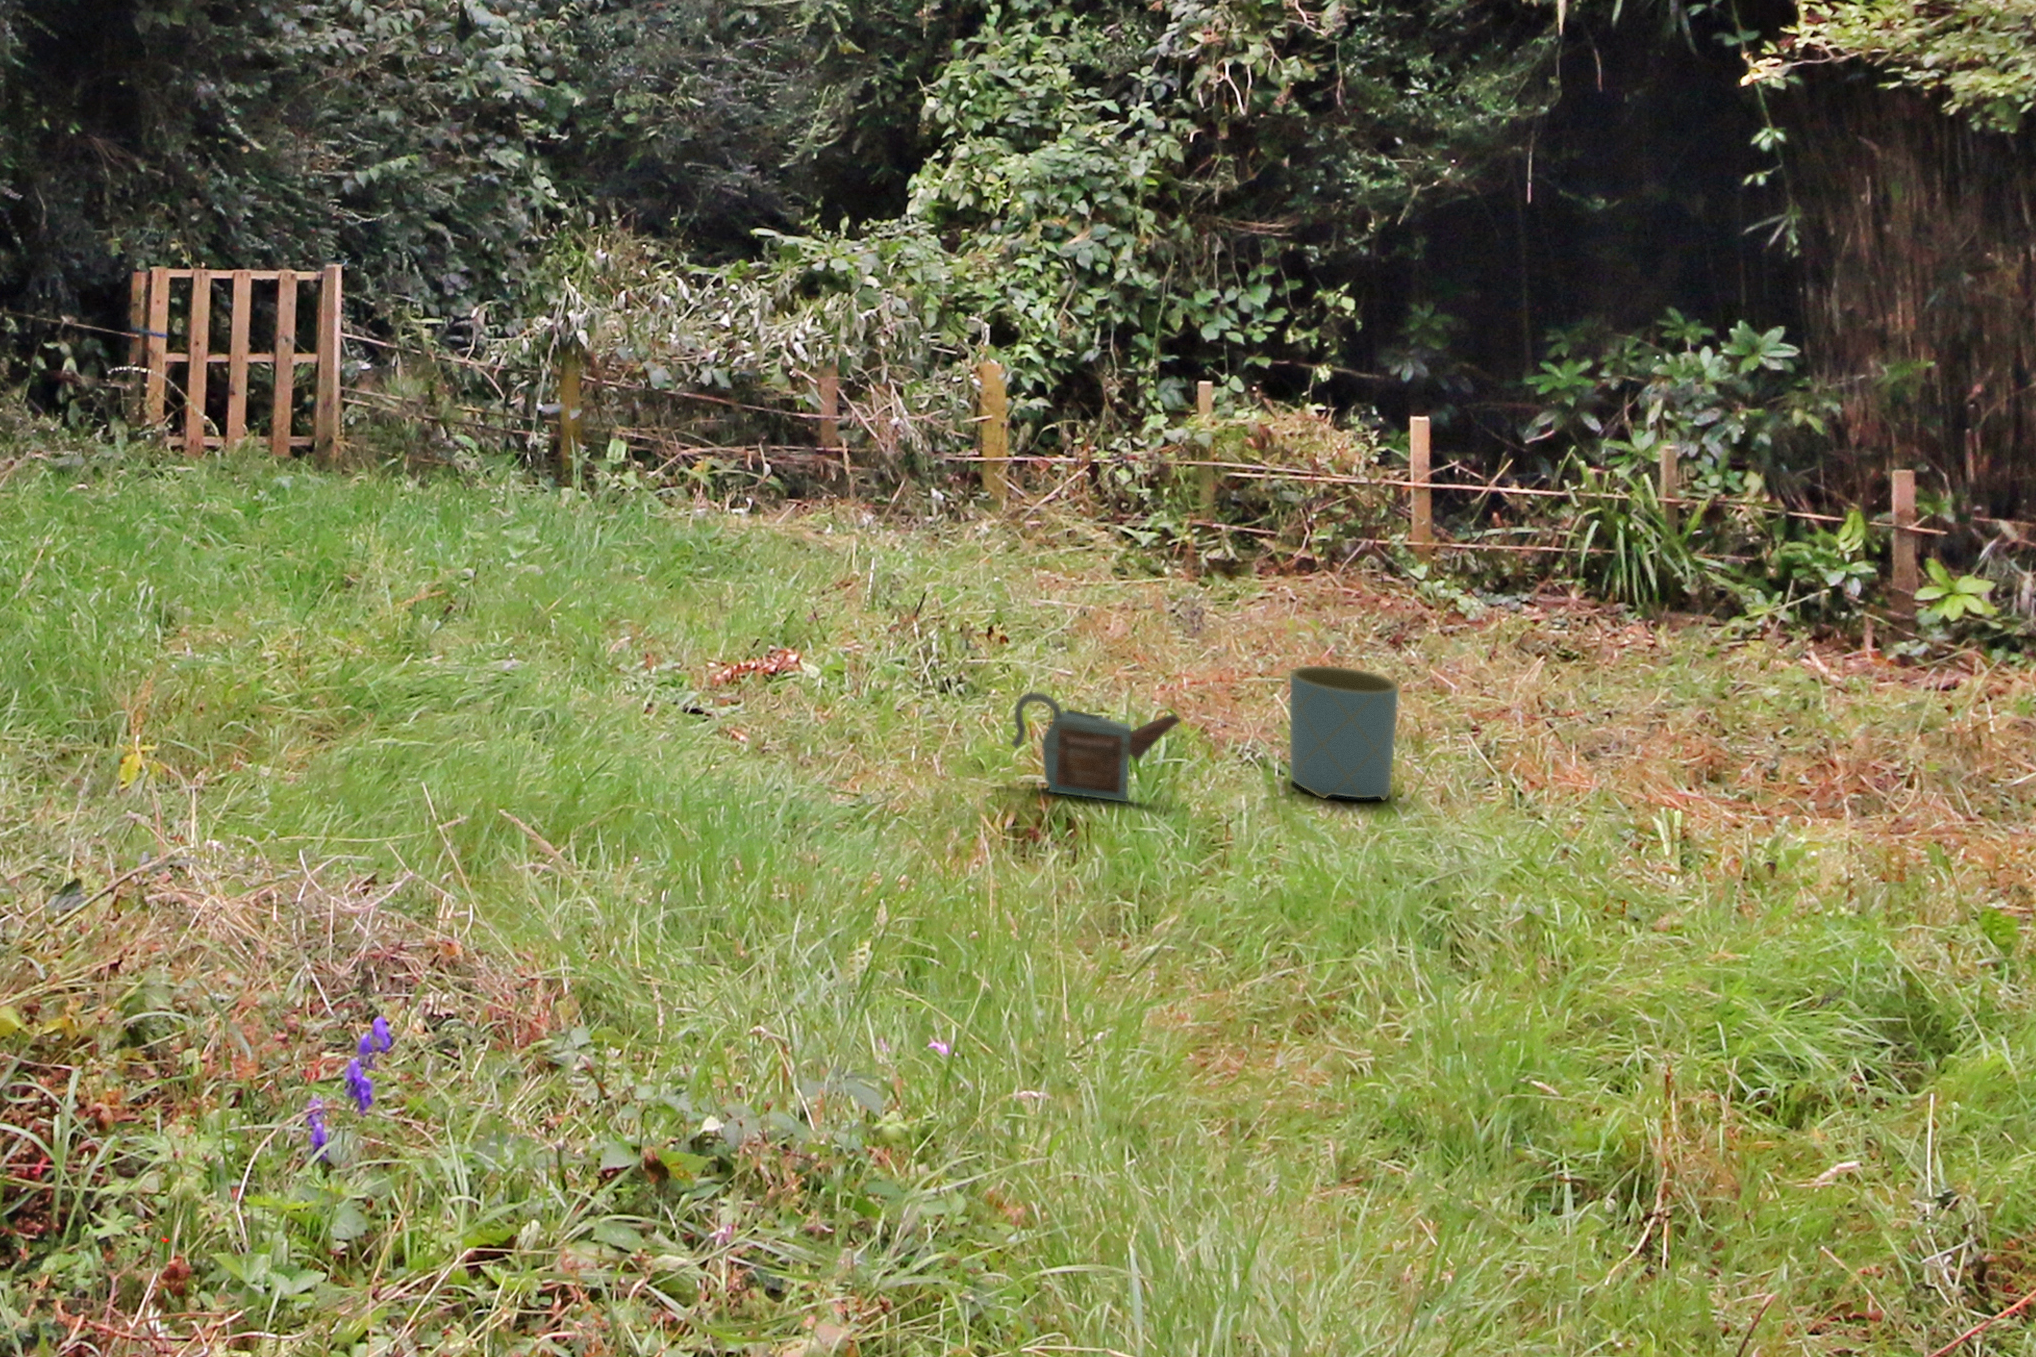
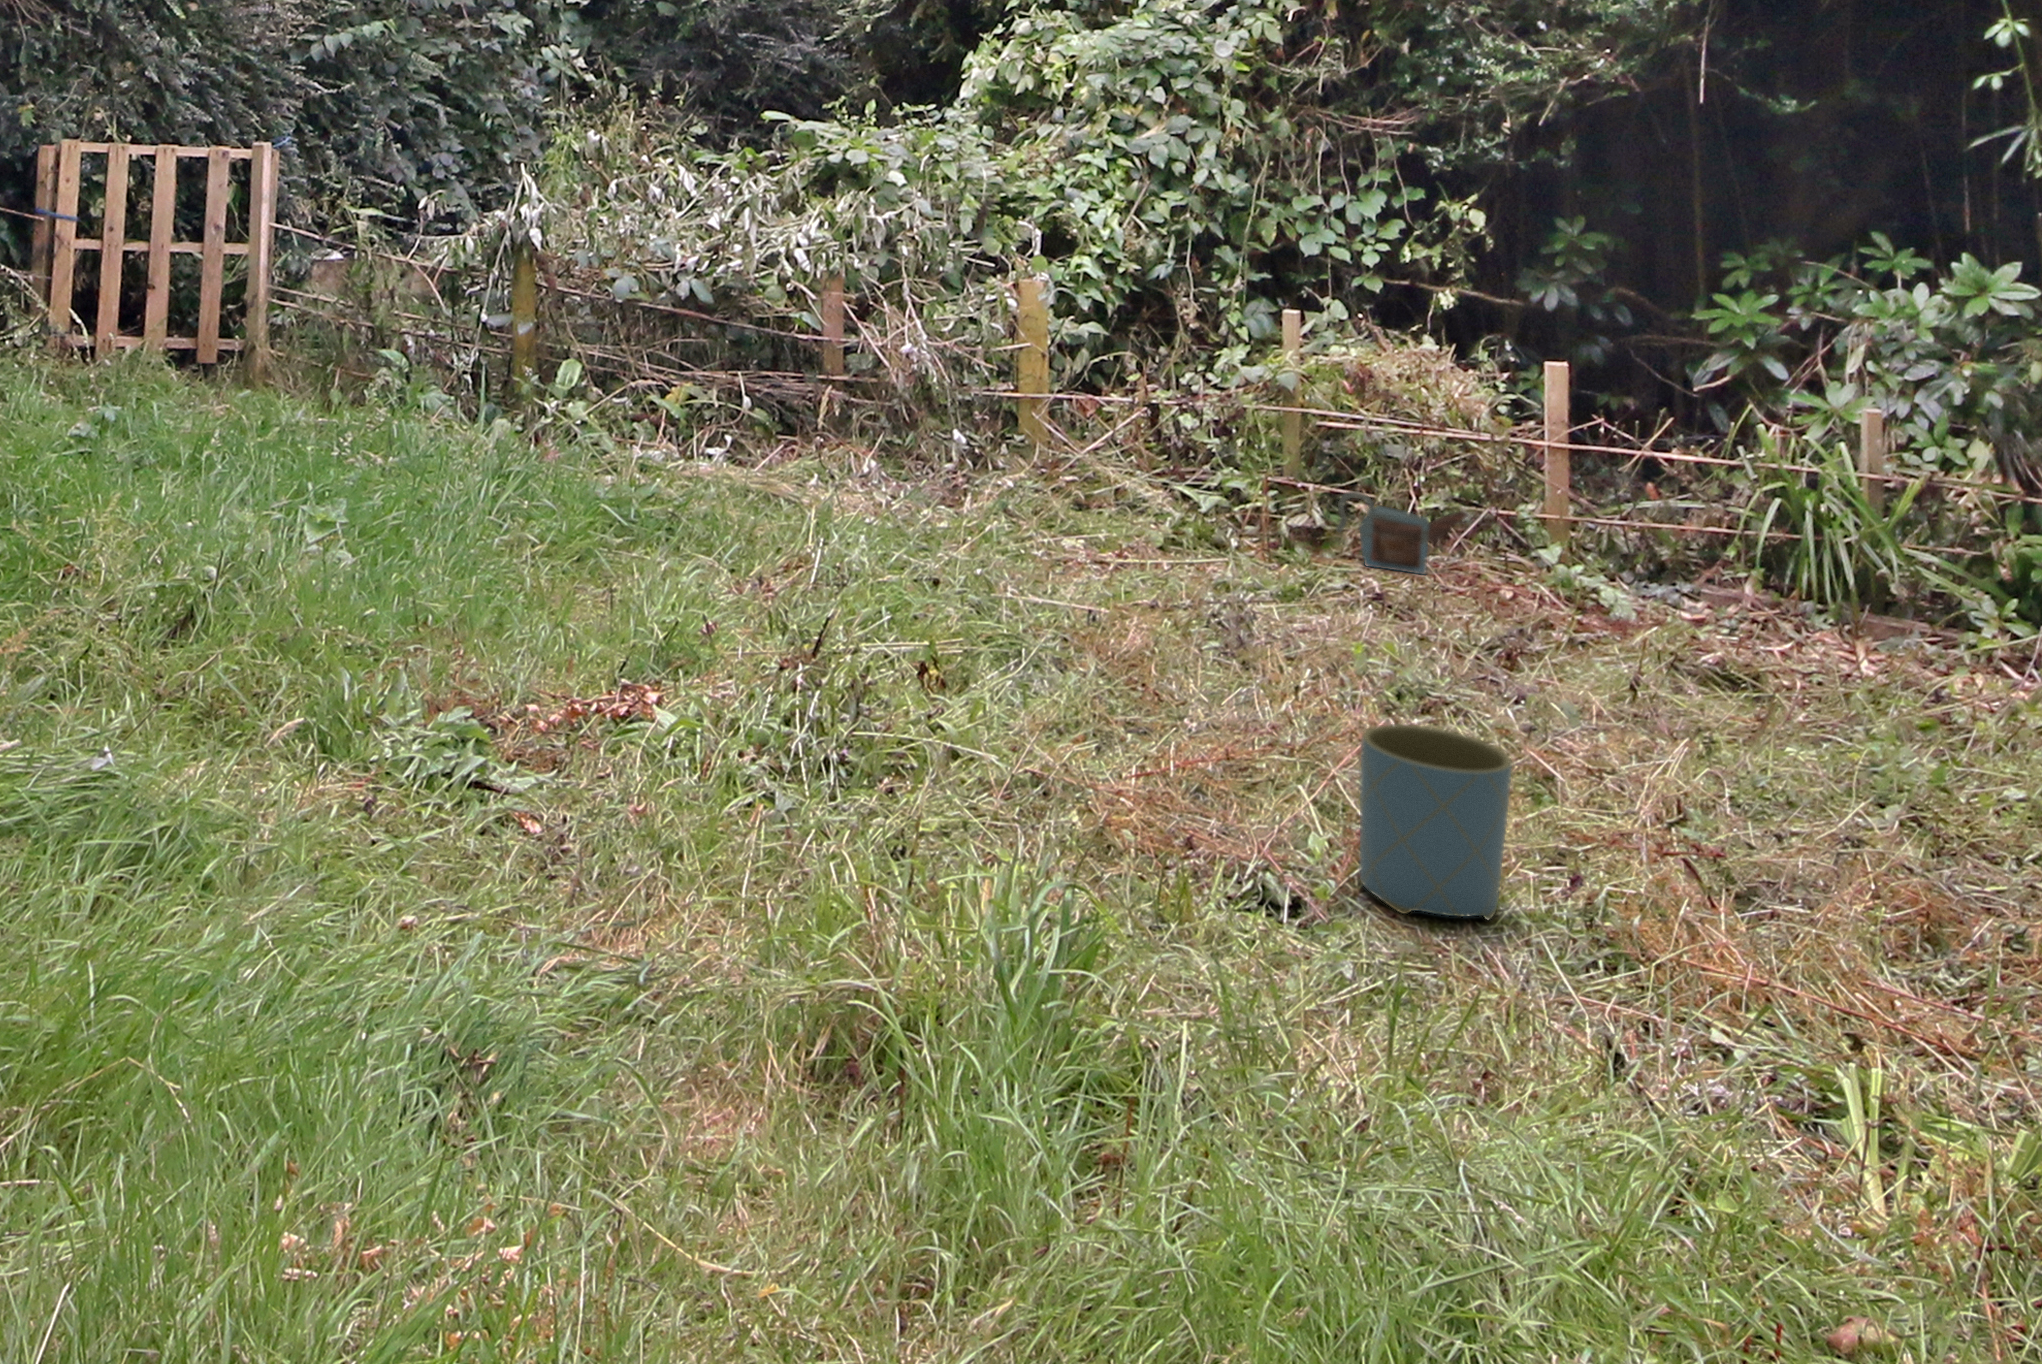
watering can: present [1012,692,1181,801] -> present [1336,491,1467,574]

